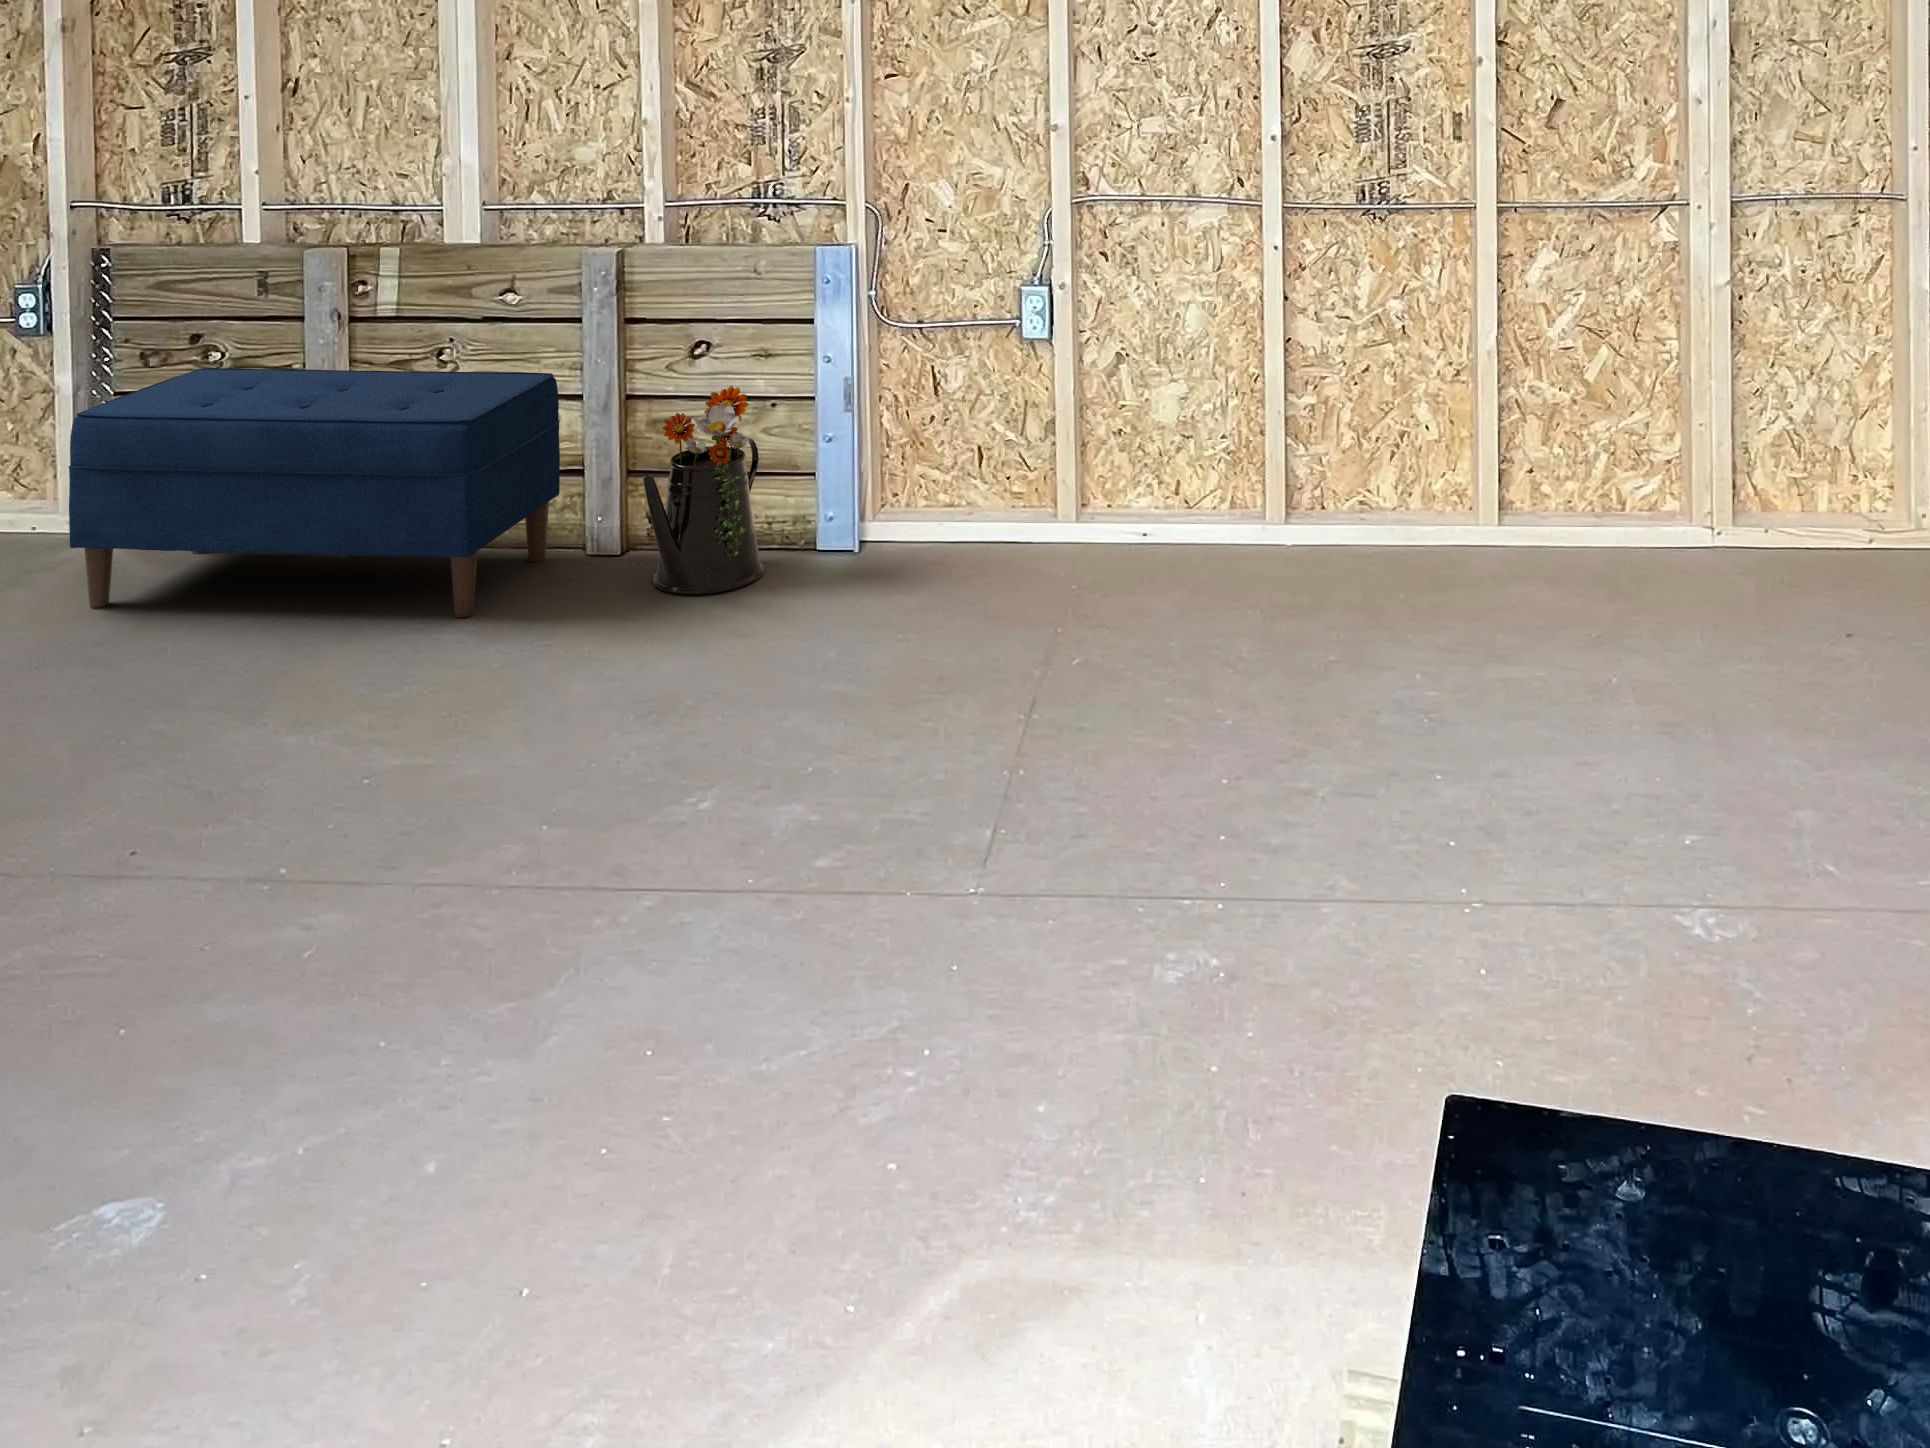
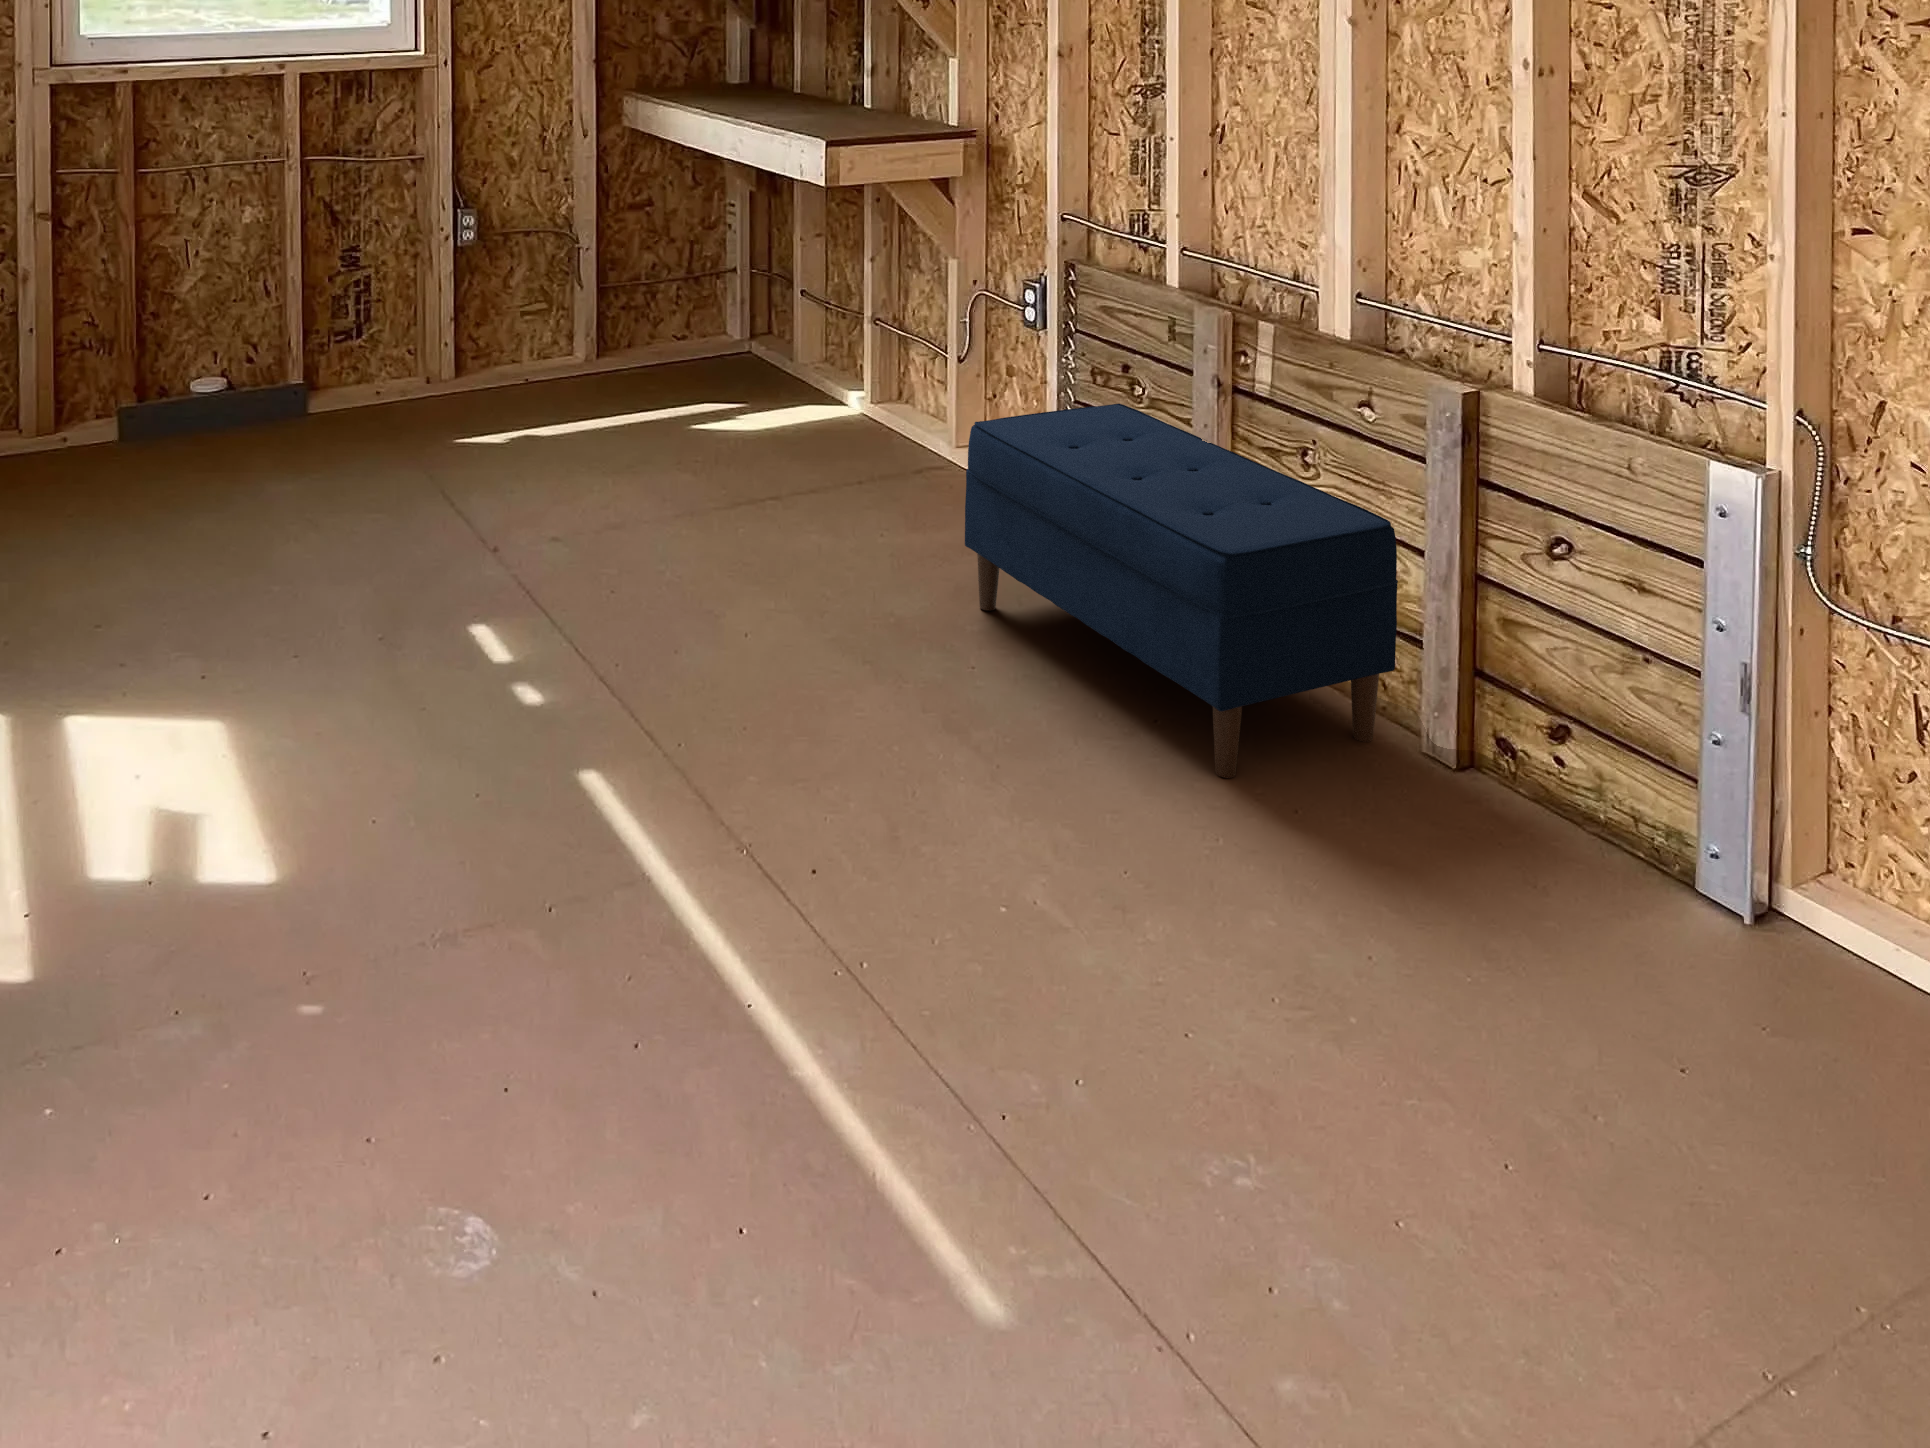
watering can: present [643,386,763,594] -> none [1408,606,1616,901]

